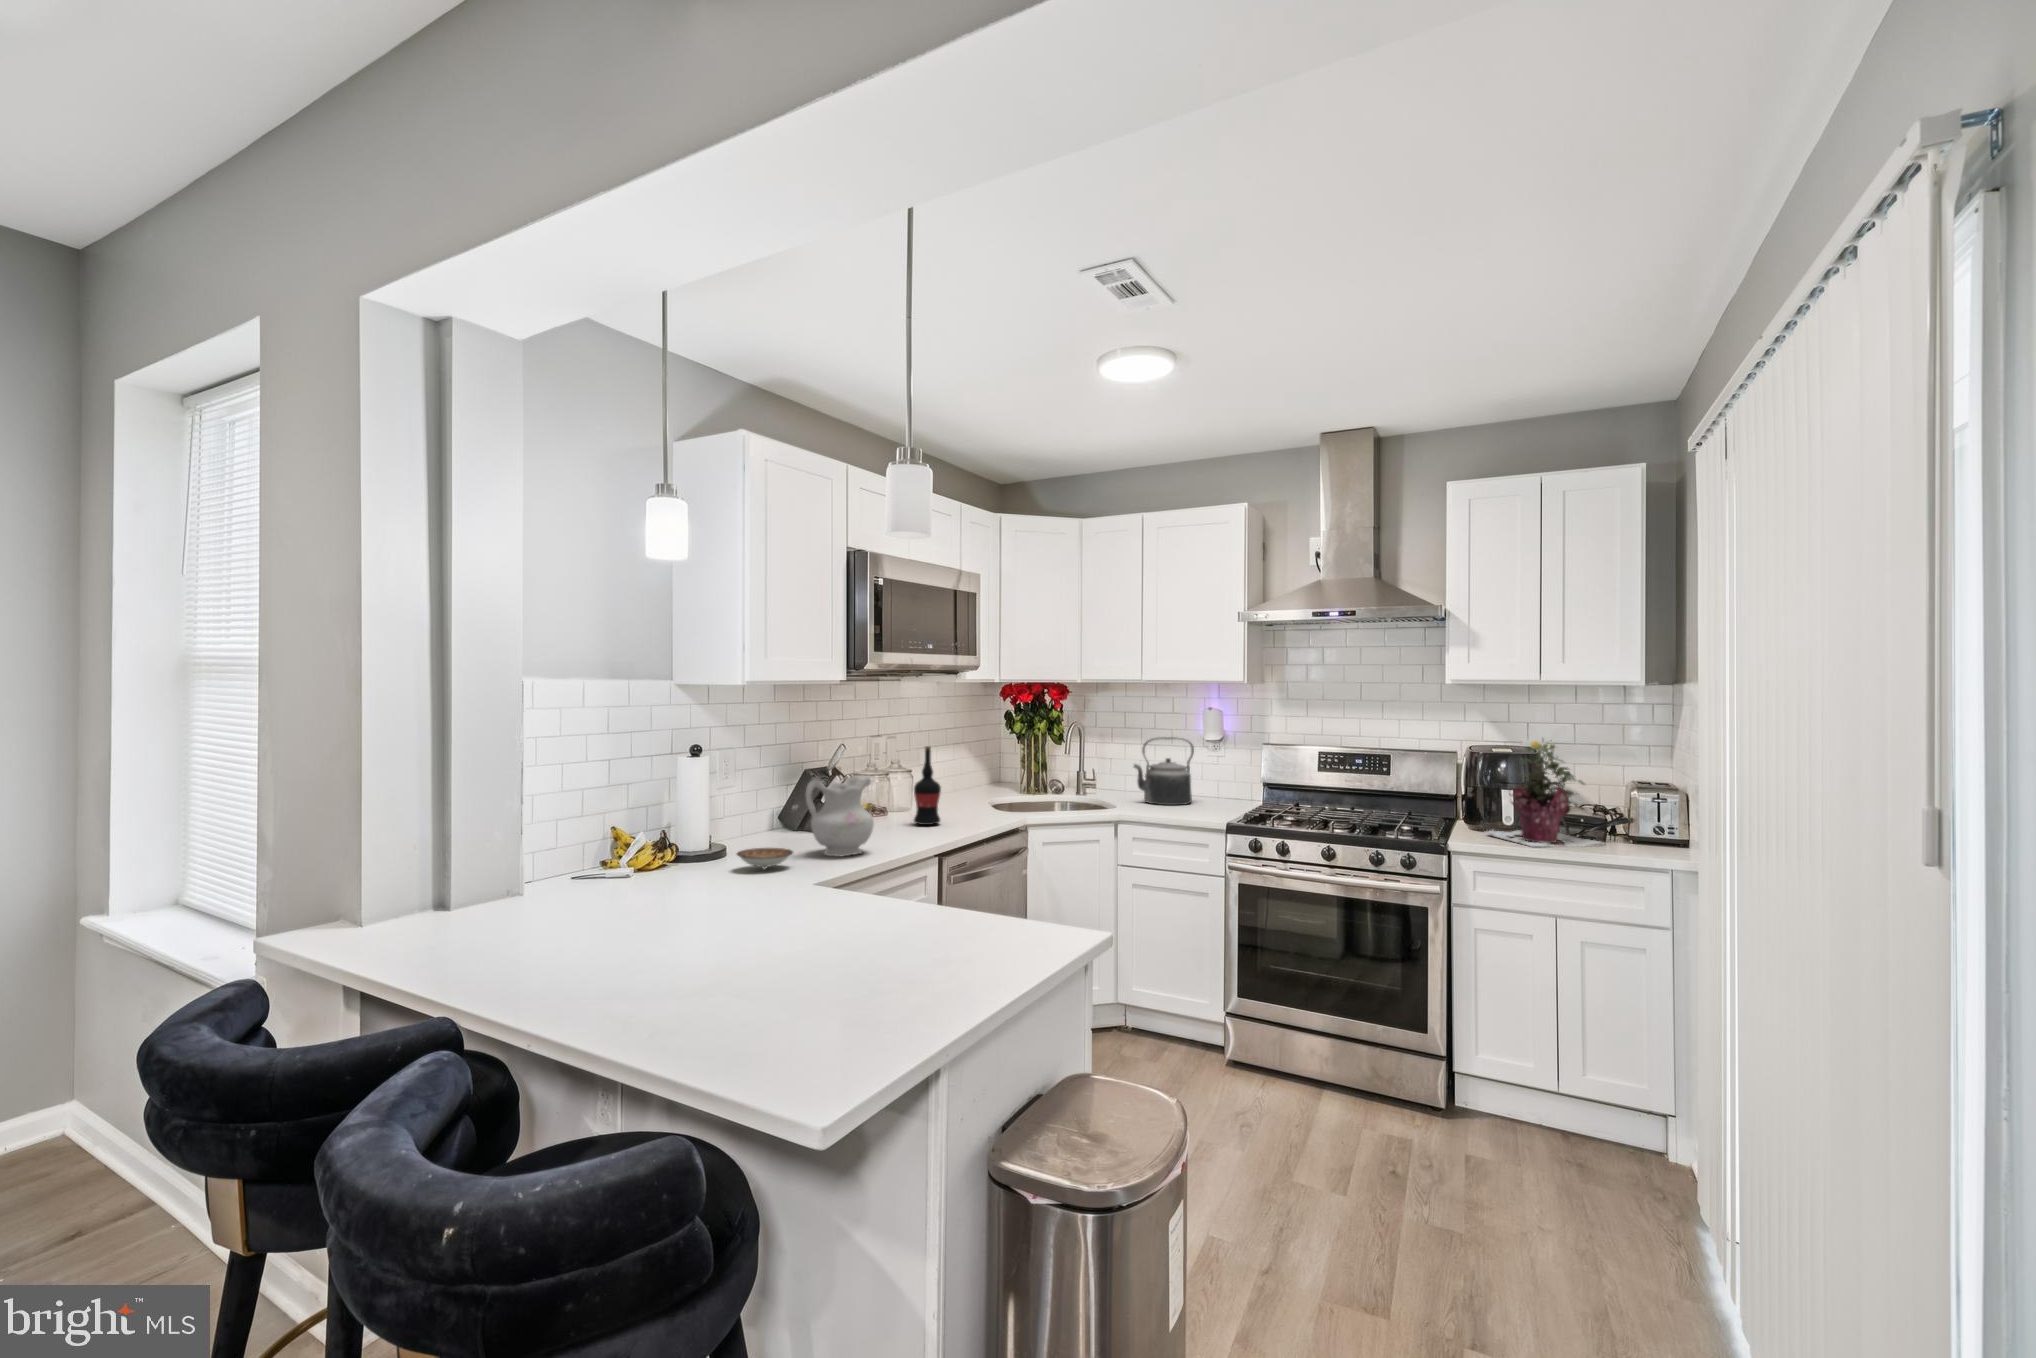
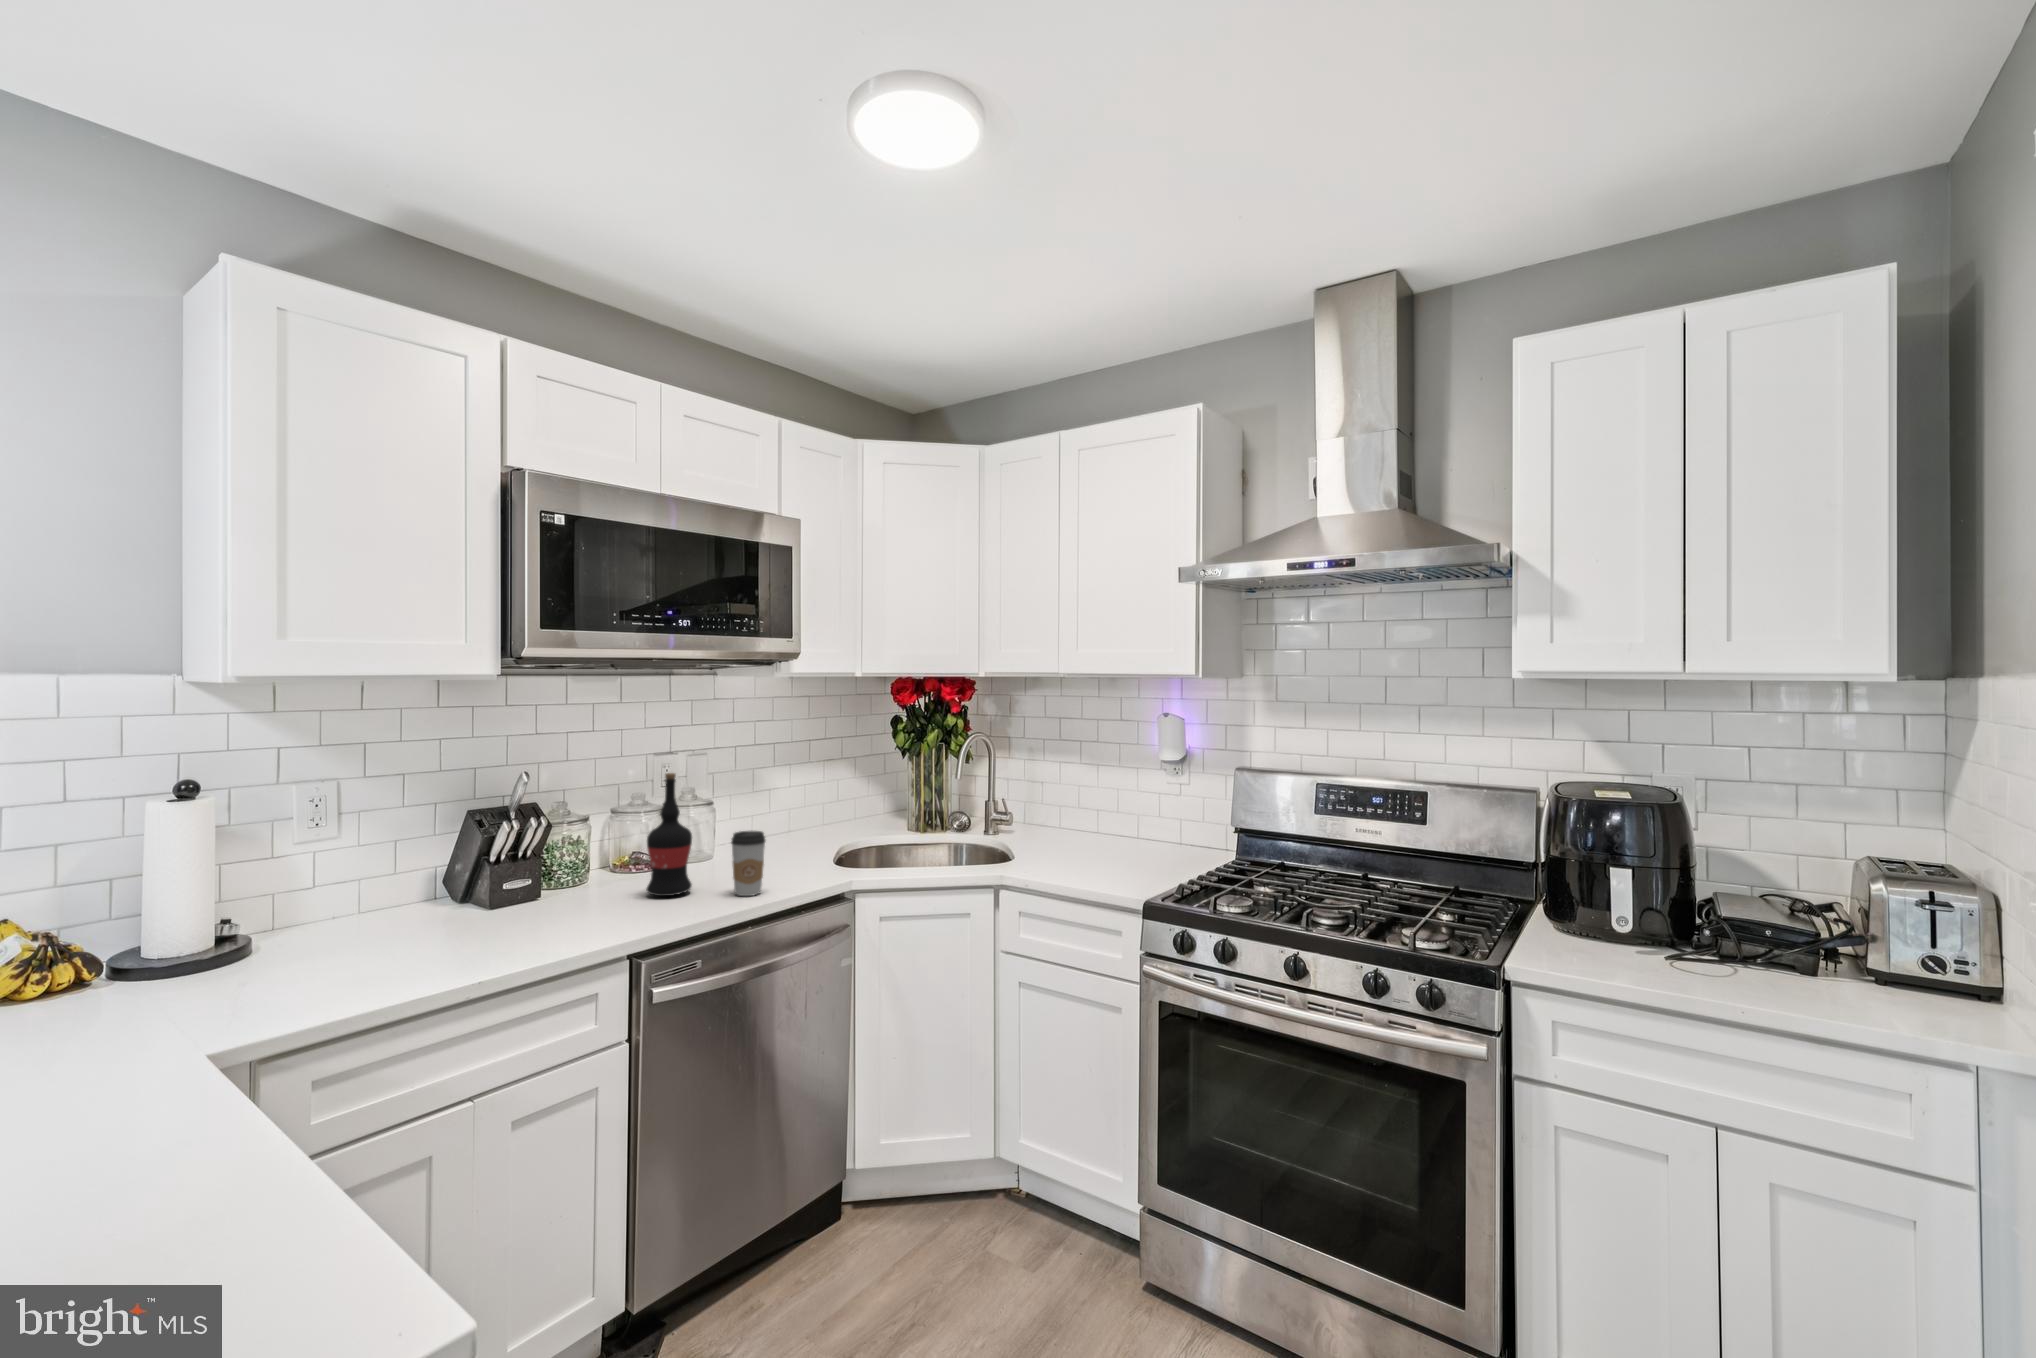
kettle: present [1134,737,1194,805] -> none [1044,757,1135,859]
potted plant: present [1485,740,1605,847] -> none [1576,776,1822,991]
ceramic pitcher: present [806,776,874,857] -> none [307,831,456,979]
coffee cup: none [967,783,988,825] -> present [731,831,765,896]
ceramic bowl: present [737,848,793,869] -> none [86,969,226,1015]

